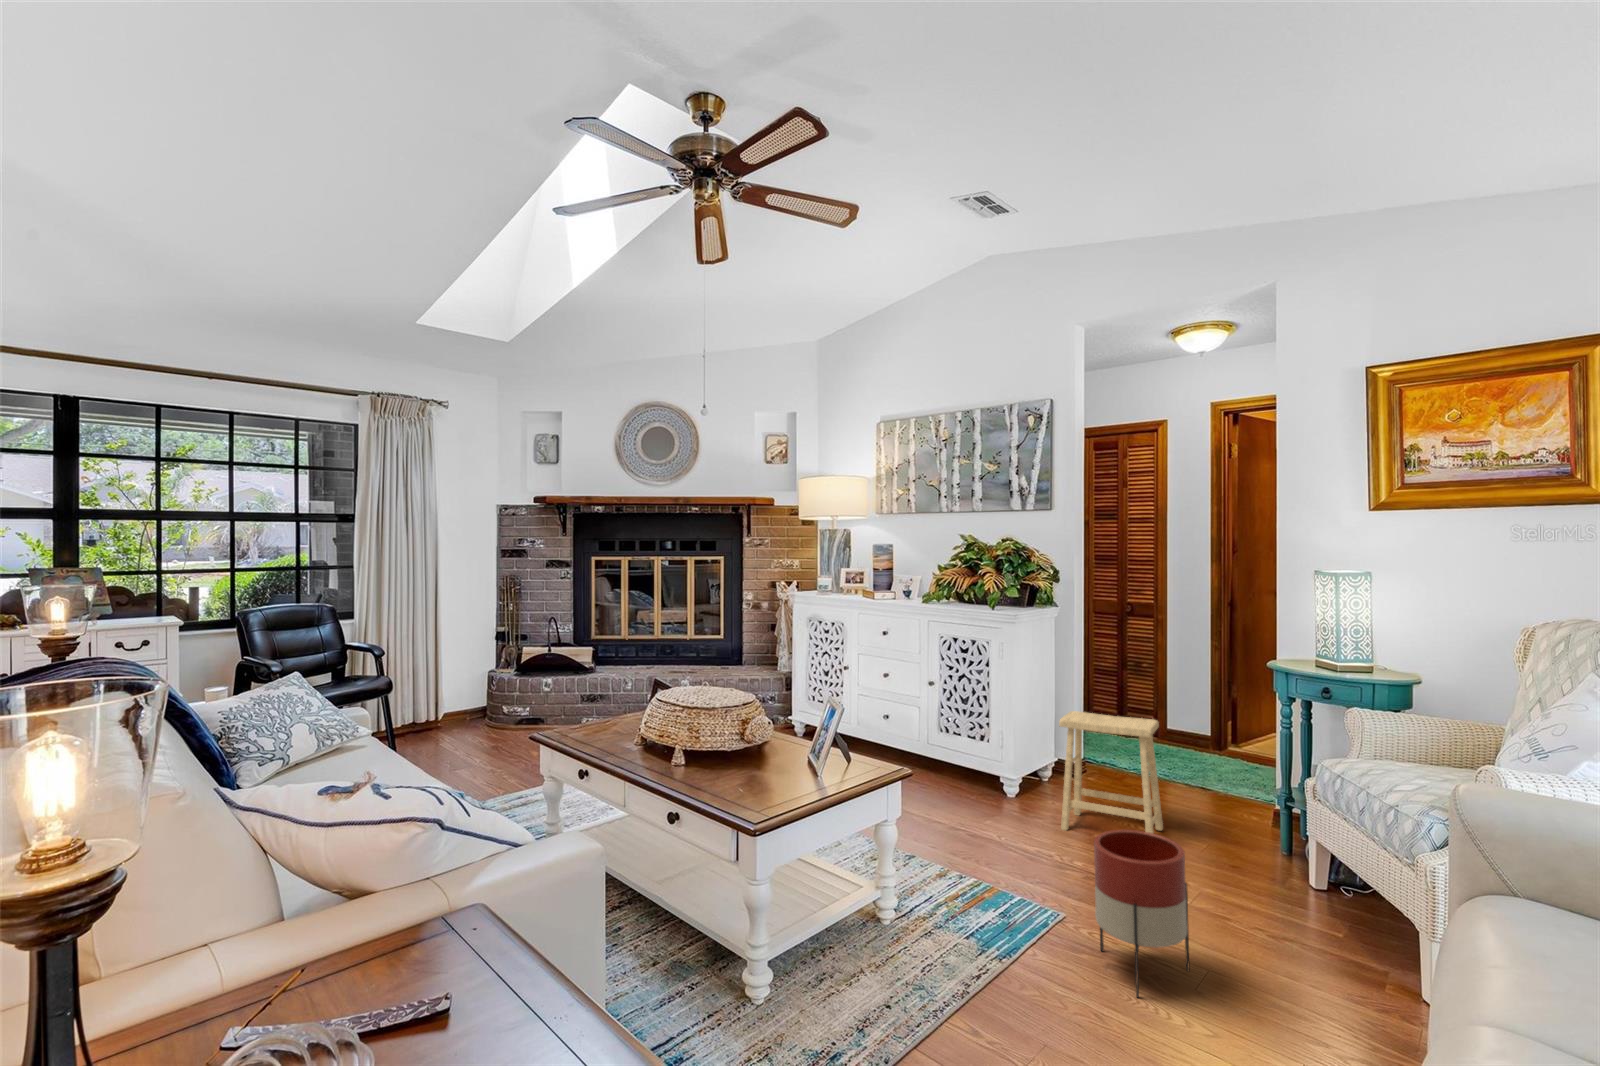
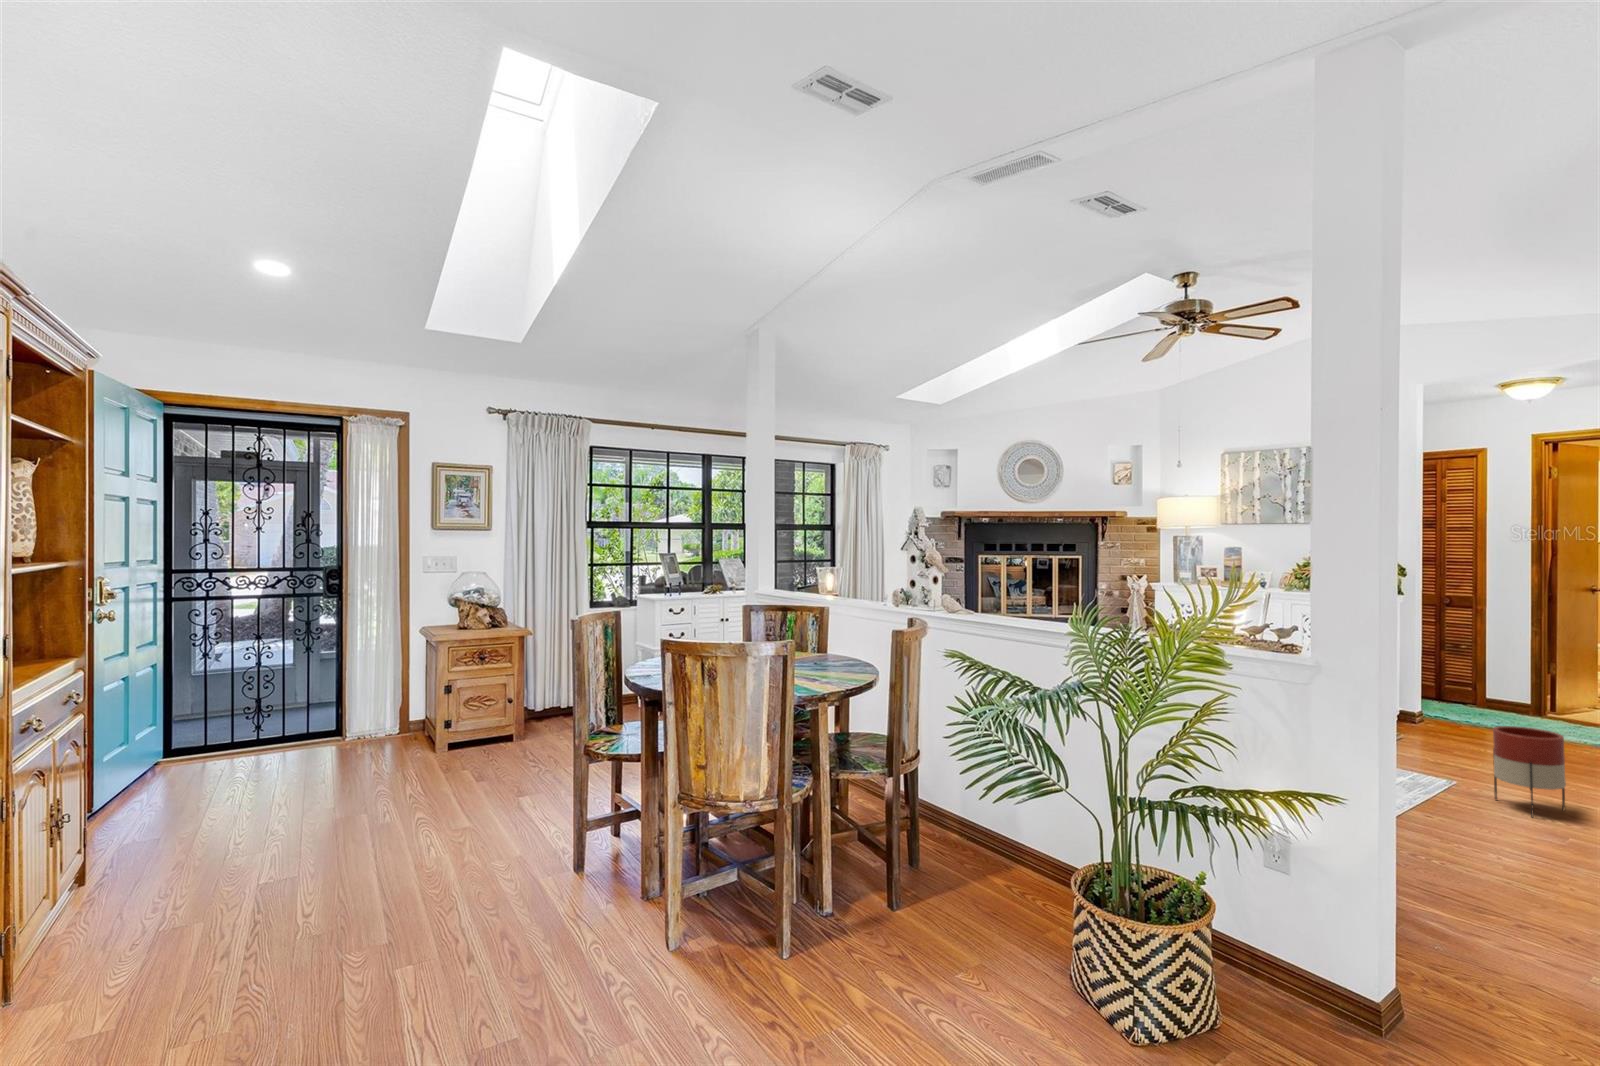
footstool: present [1059,711,1163,833] -> none [1424,668,1511,761]

